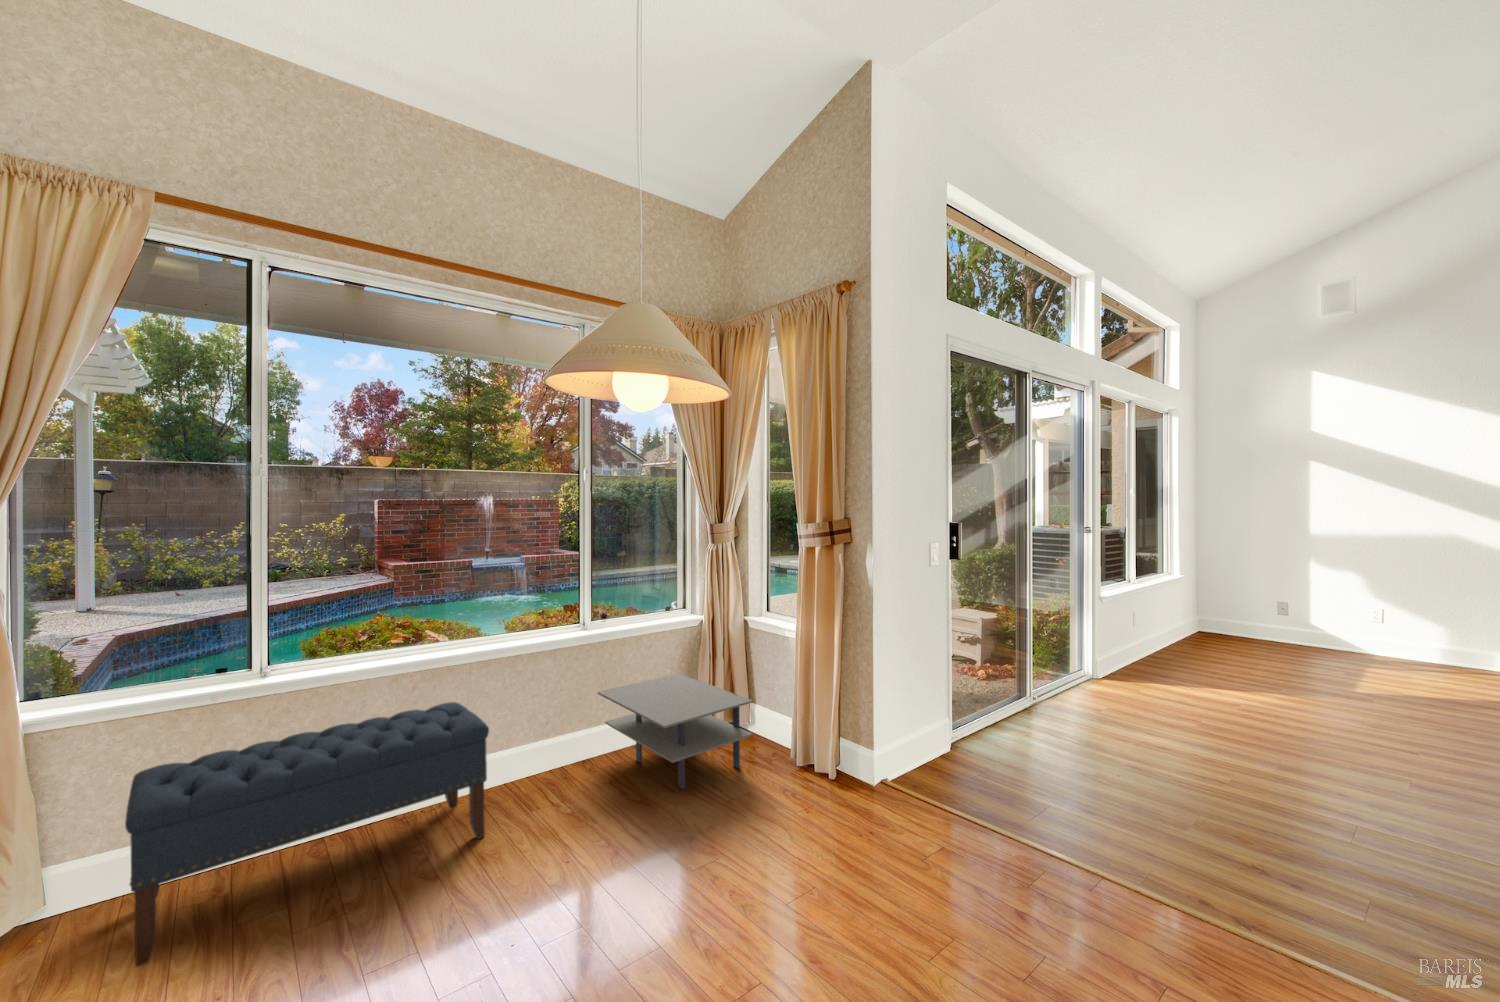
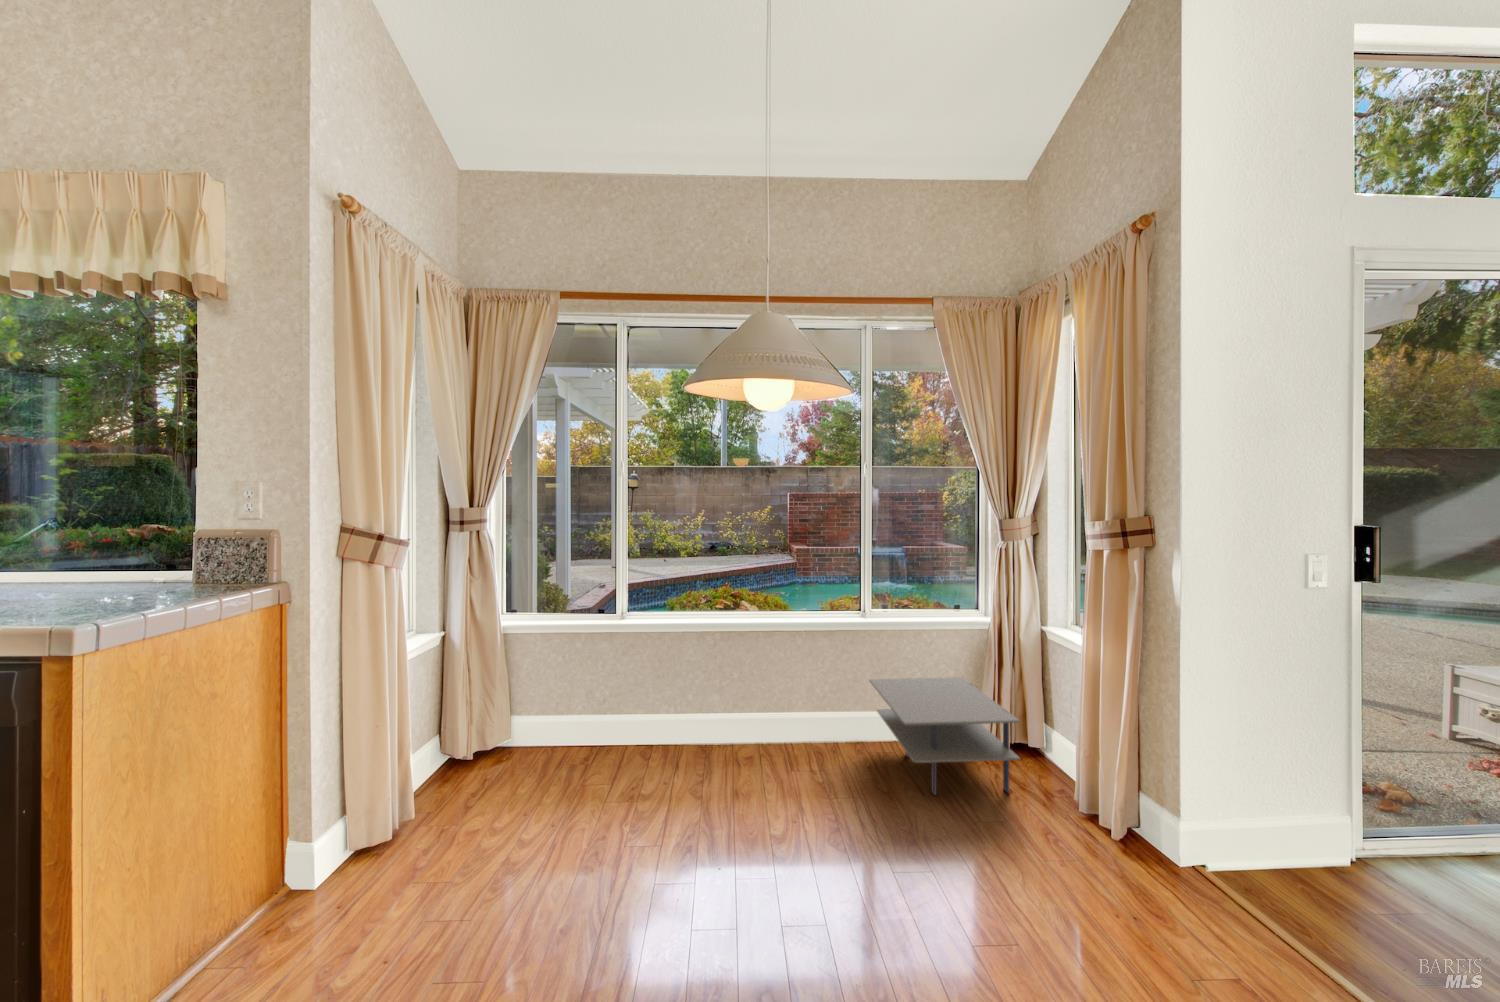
bench: present [125,702,489,966] -> none [529,662,752,790]

